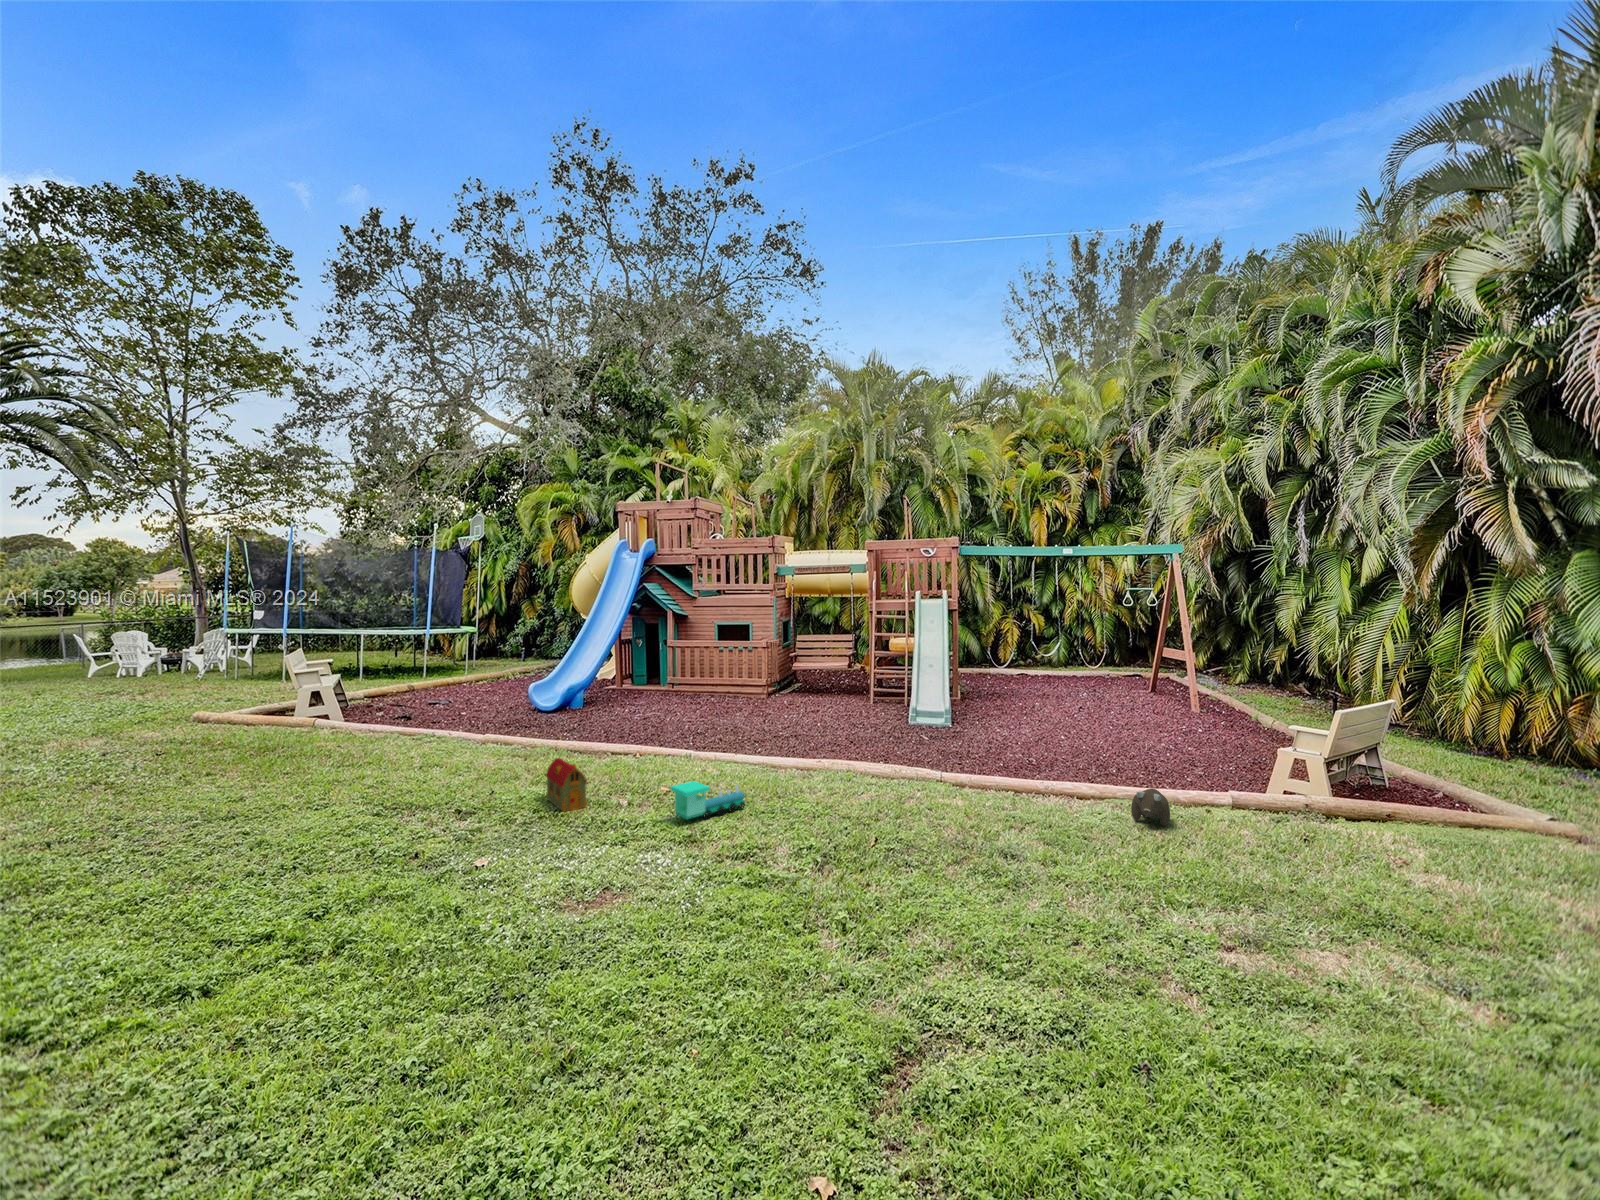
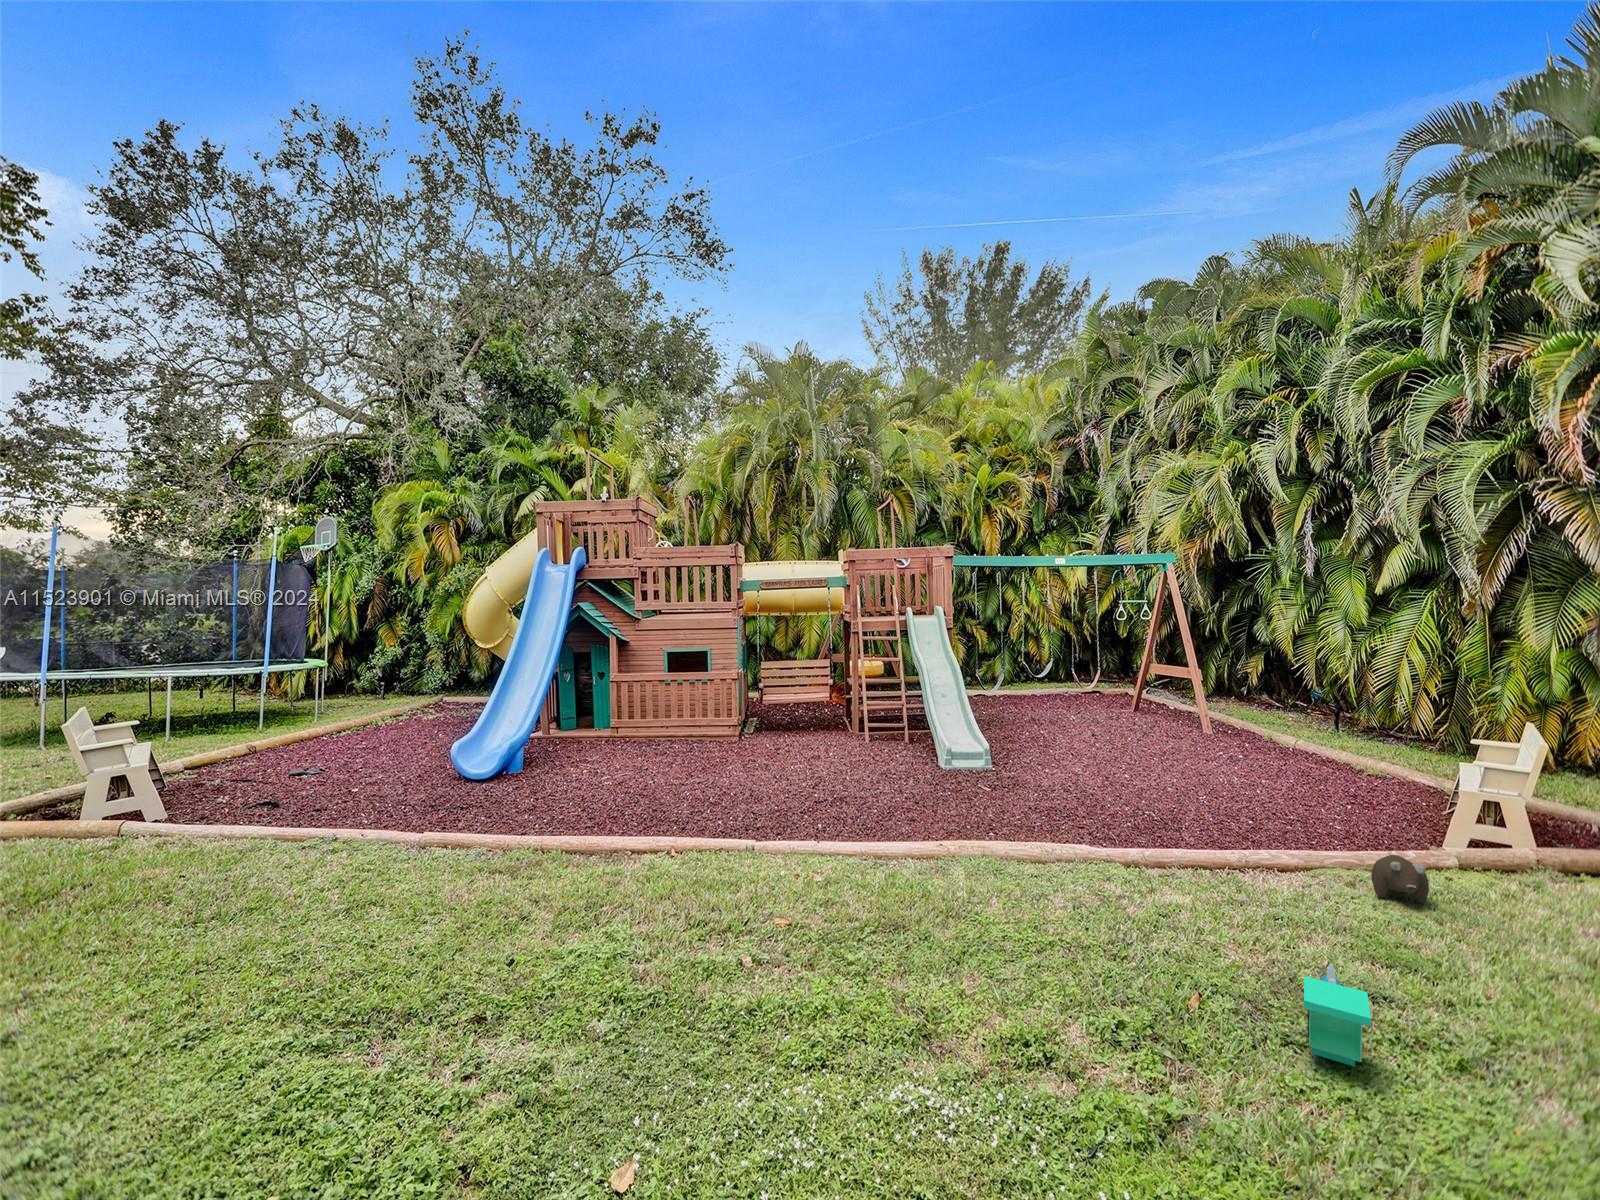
toy house: present [546,758,587,812] -> none [590,877,668,969]
toy train: present [670,781,746,819] -> present [1304,964,1371,1066]

